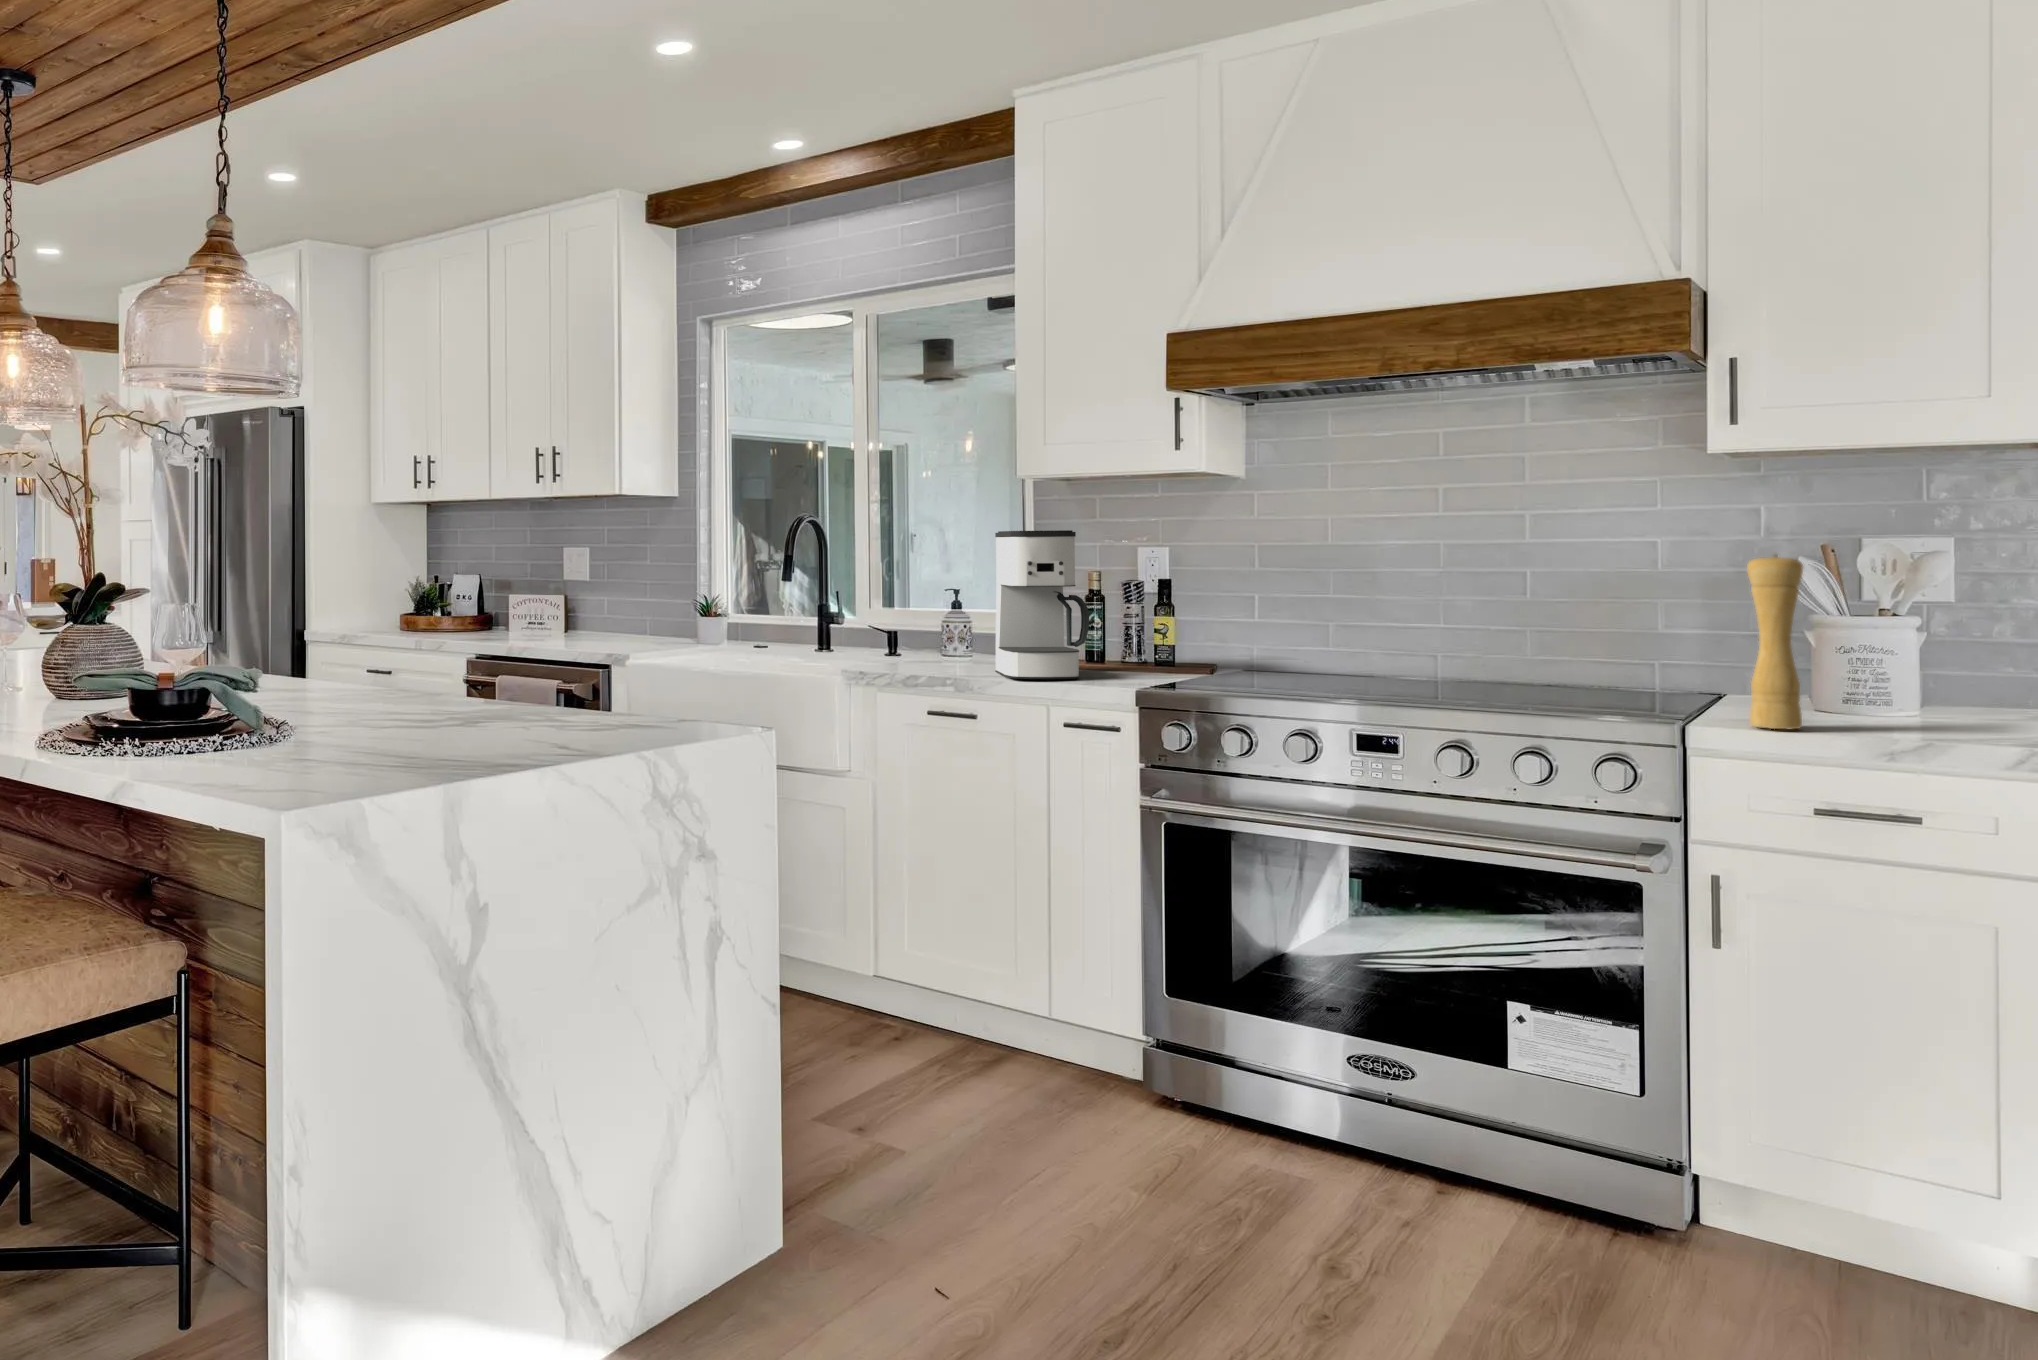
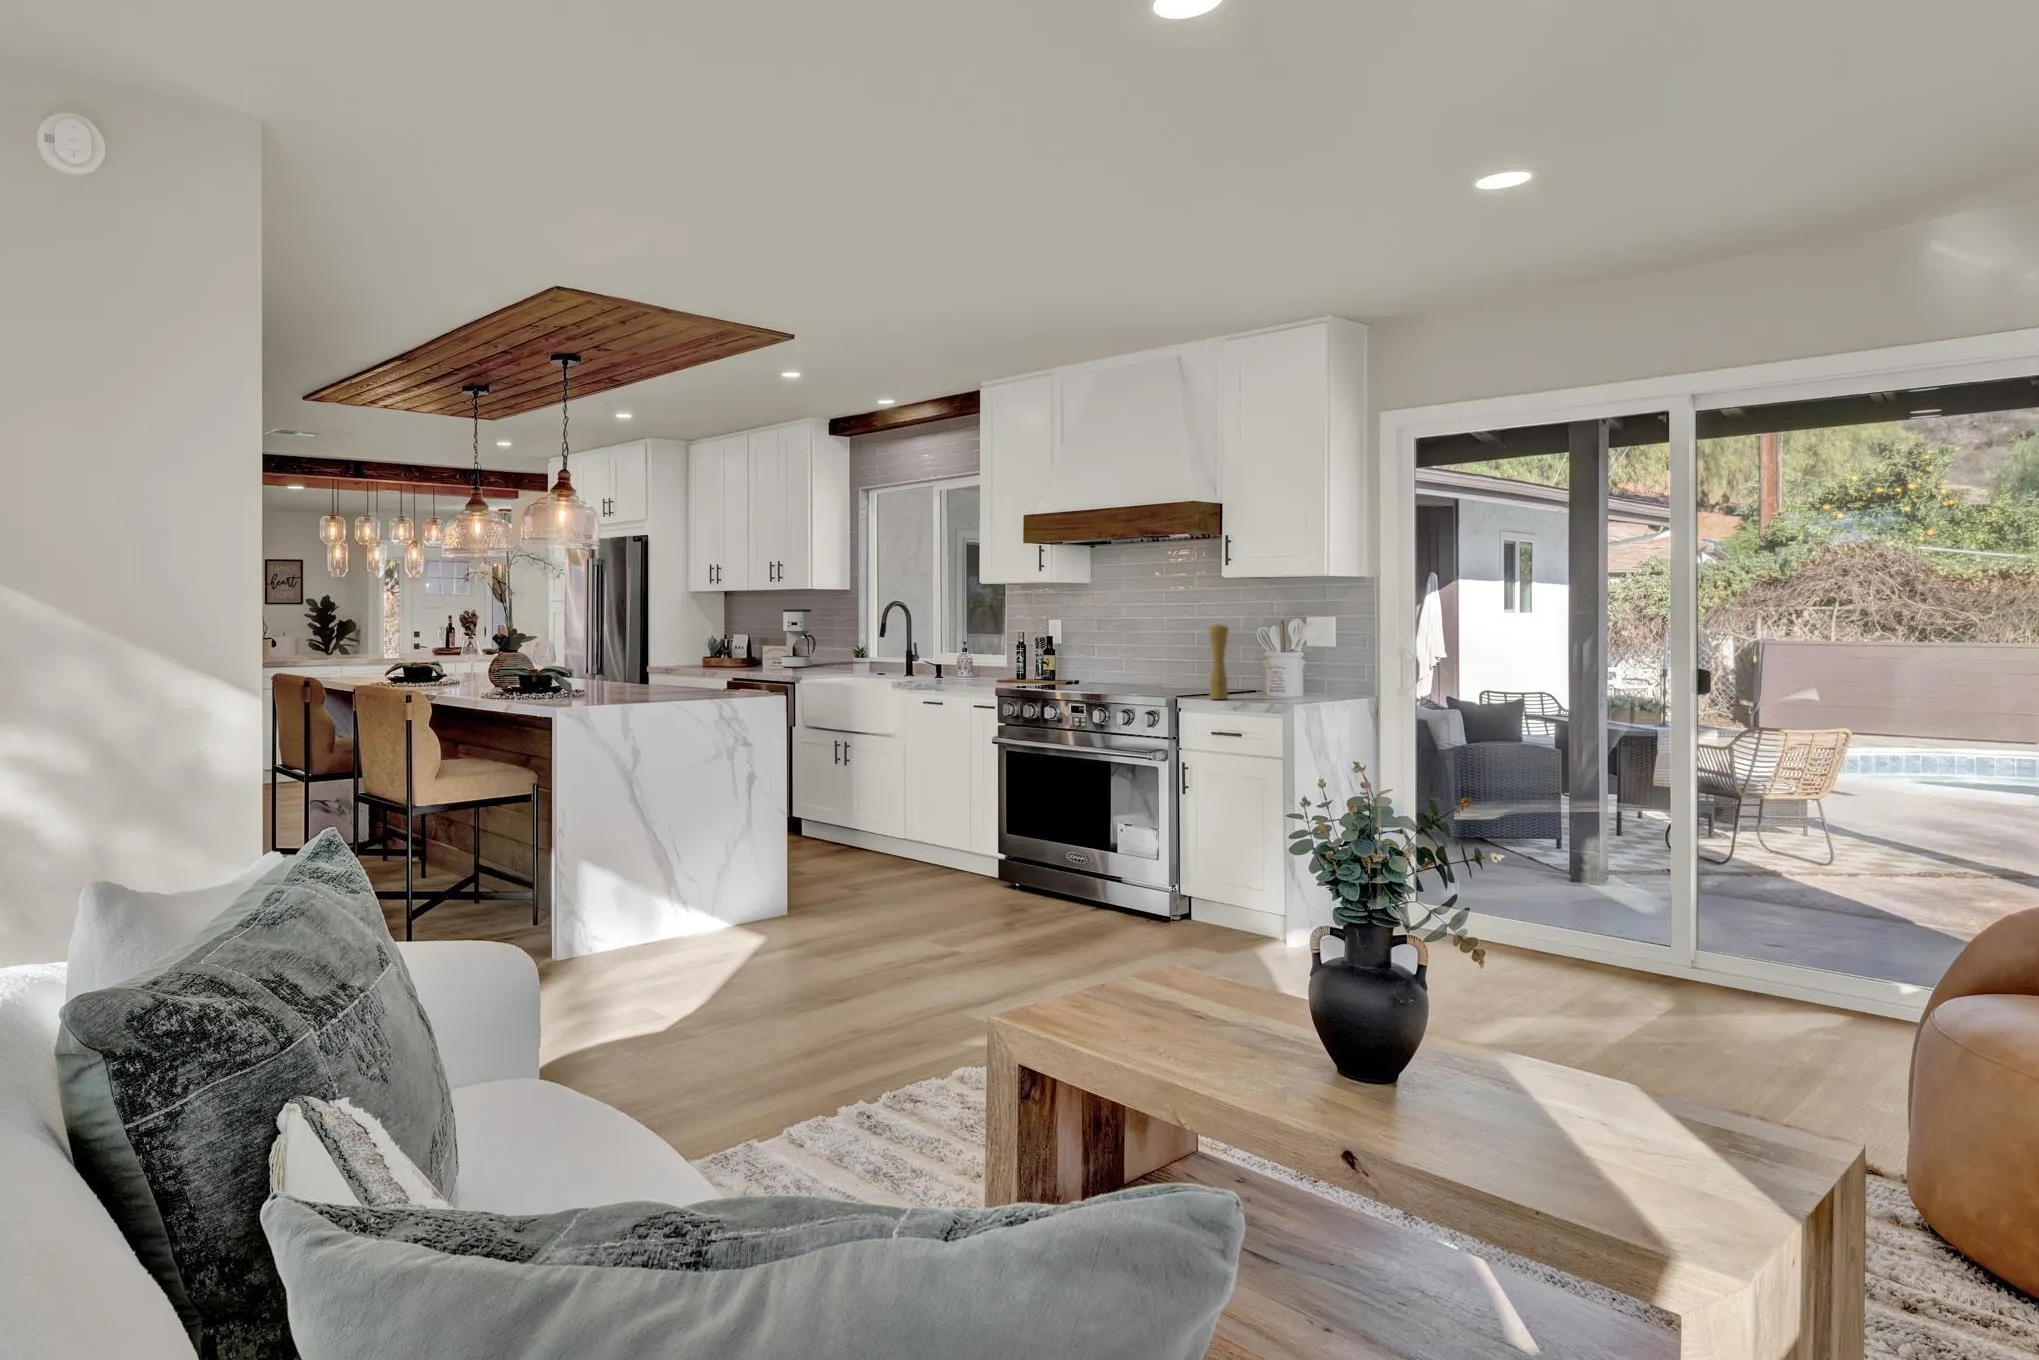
coffee maker: present [995,530,1089,679] -> present [782,609,816,667]

